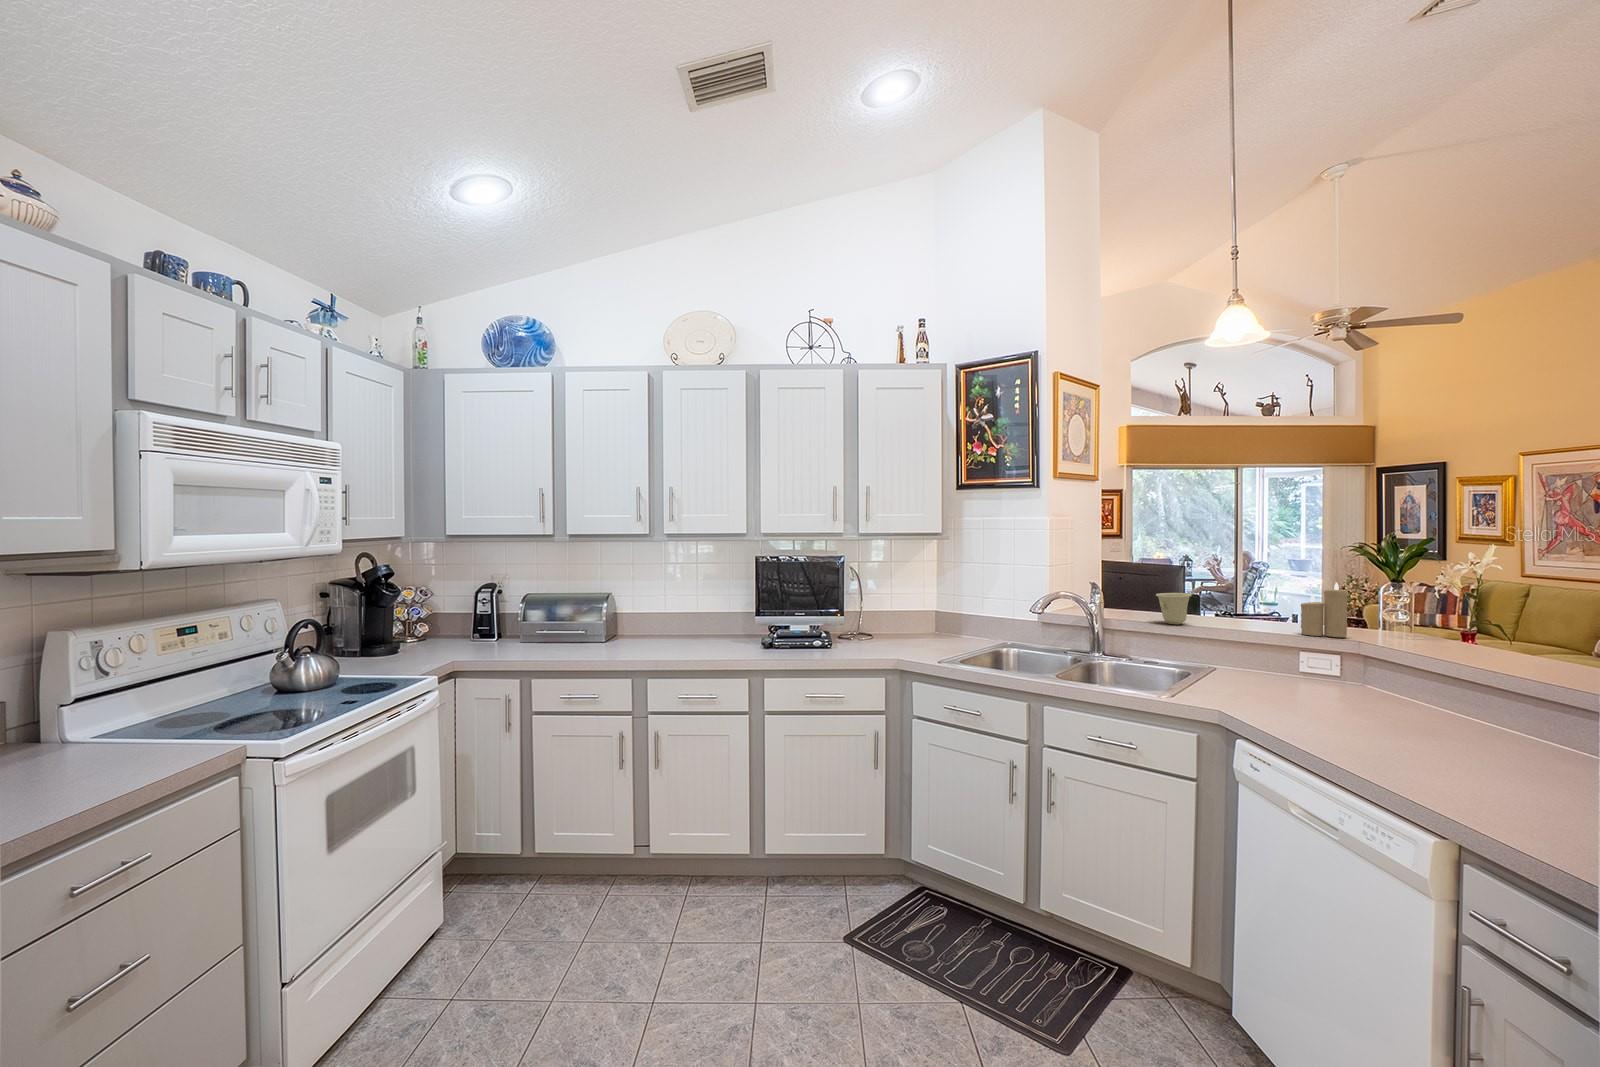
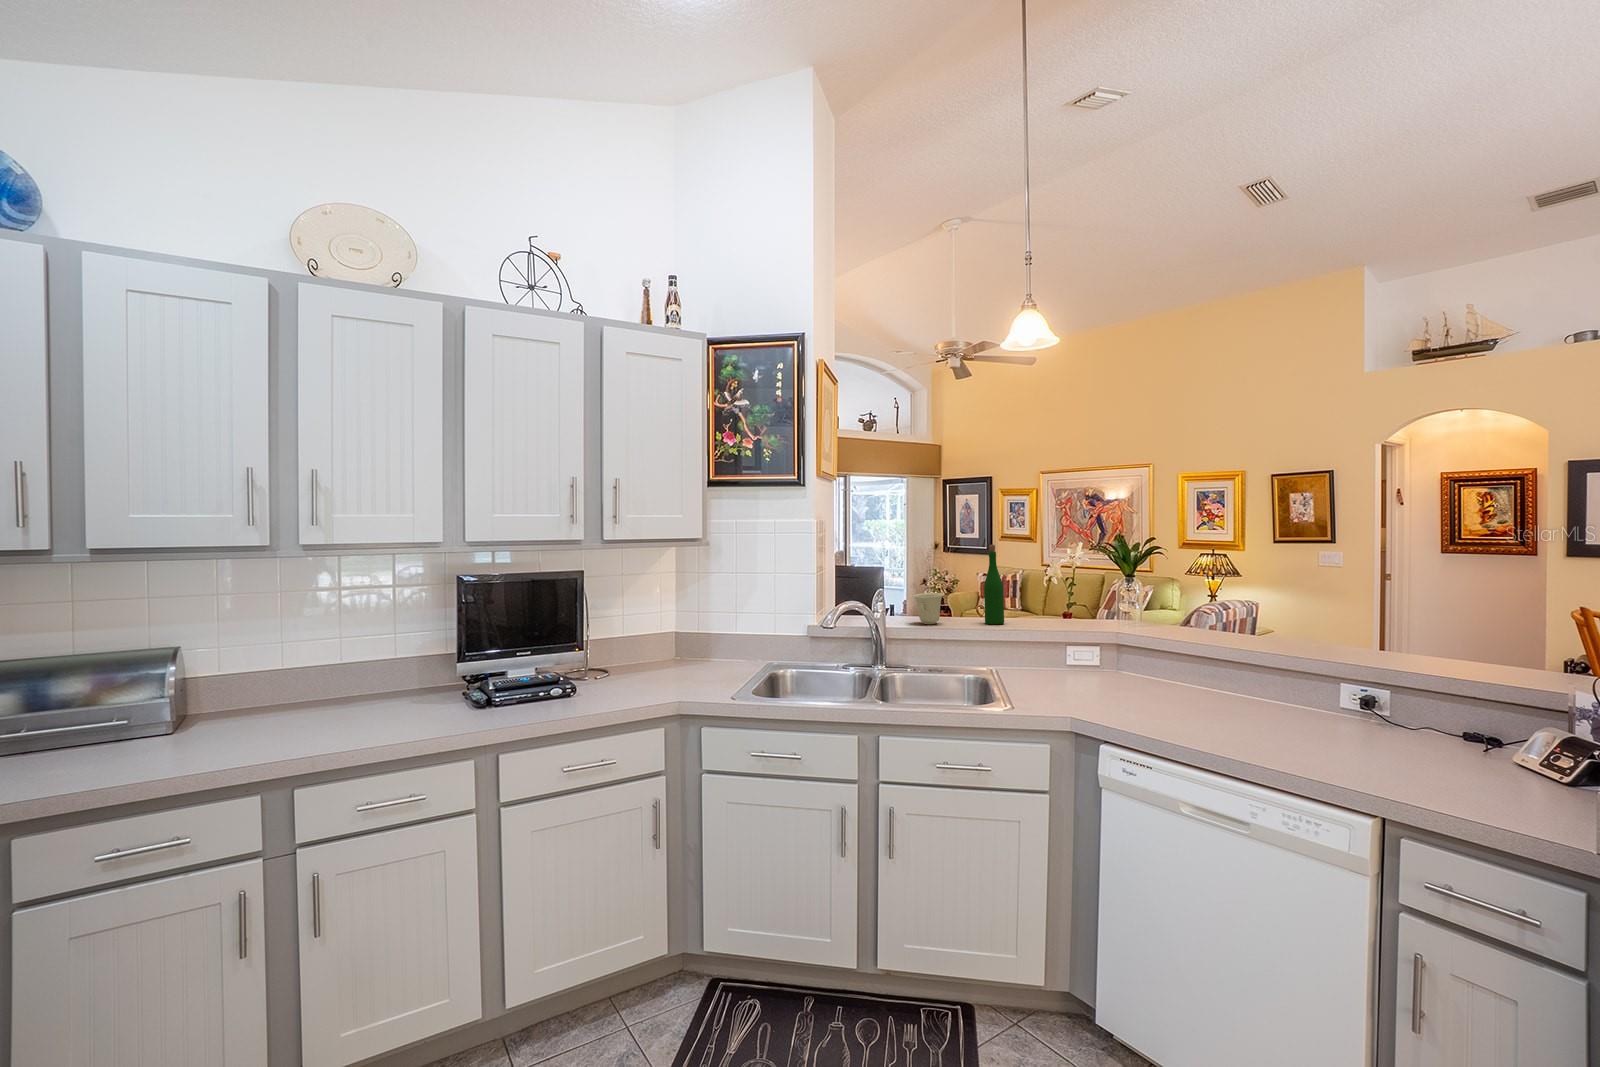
wine bottle: none [1240,546,1267,632] -> present [984,545,1004,624]
candle: present [1301,583,1347,637] -> none [1026,575,1059,623]

